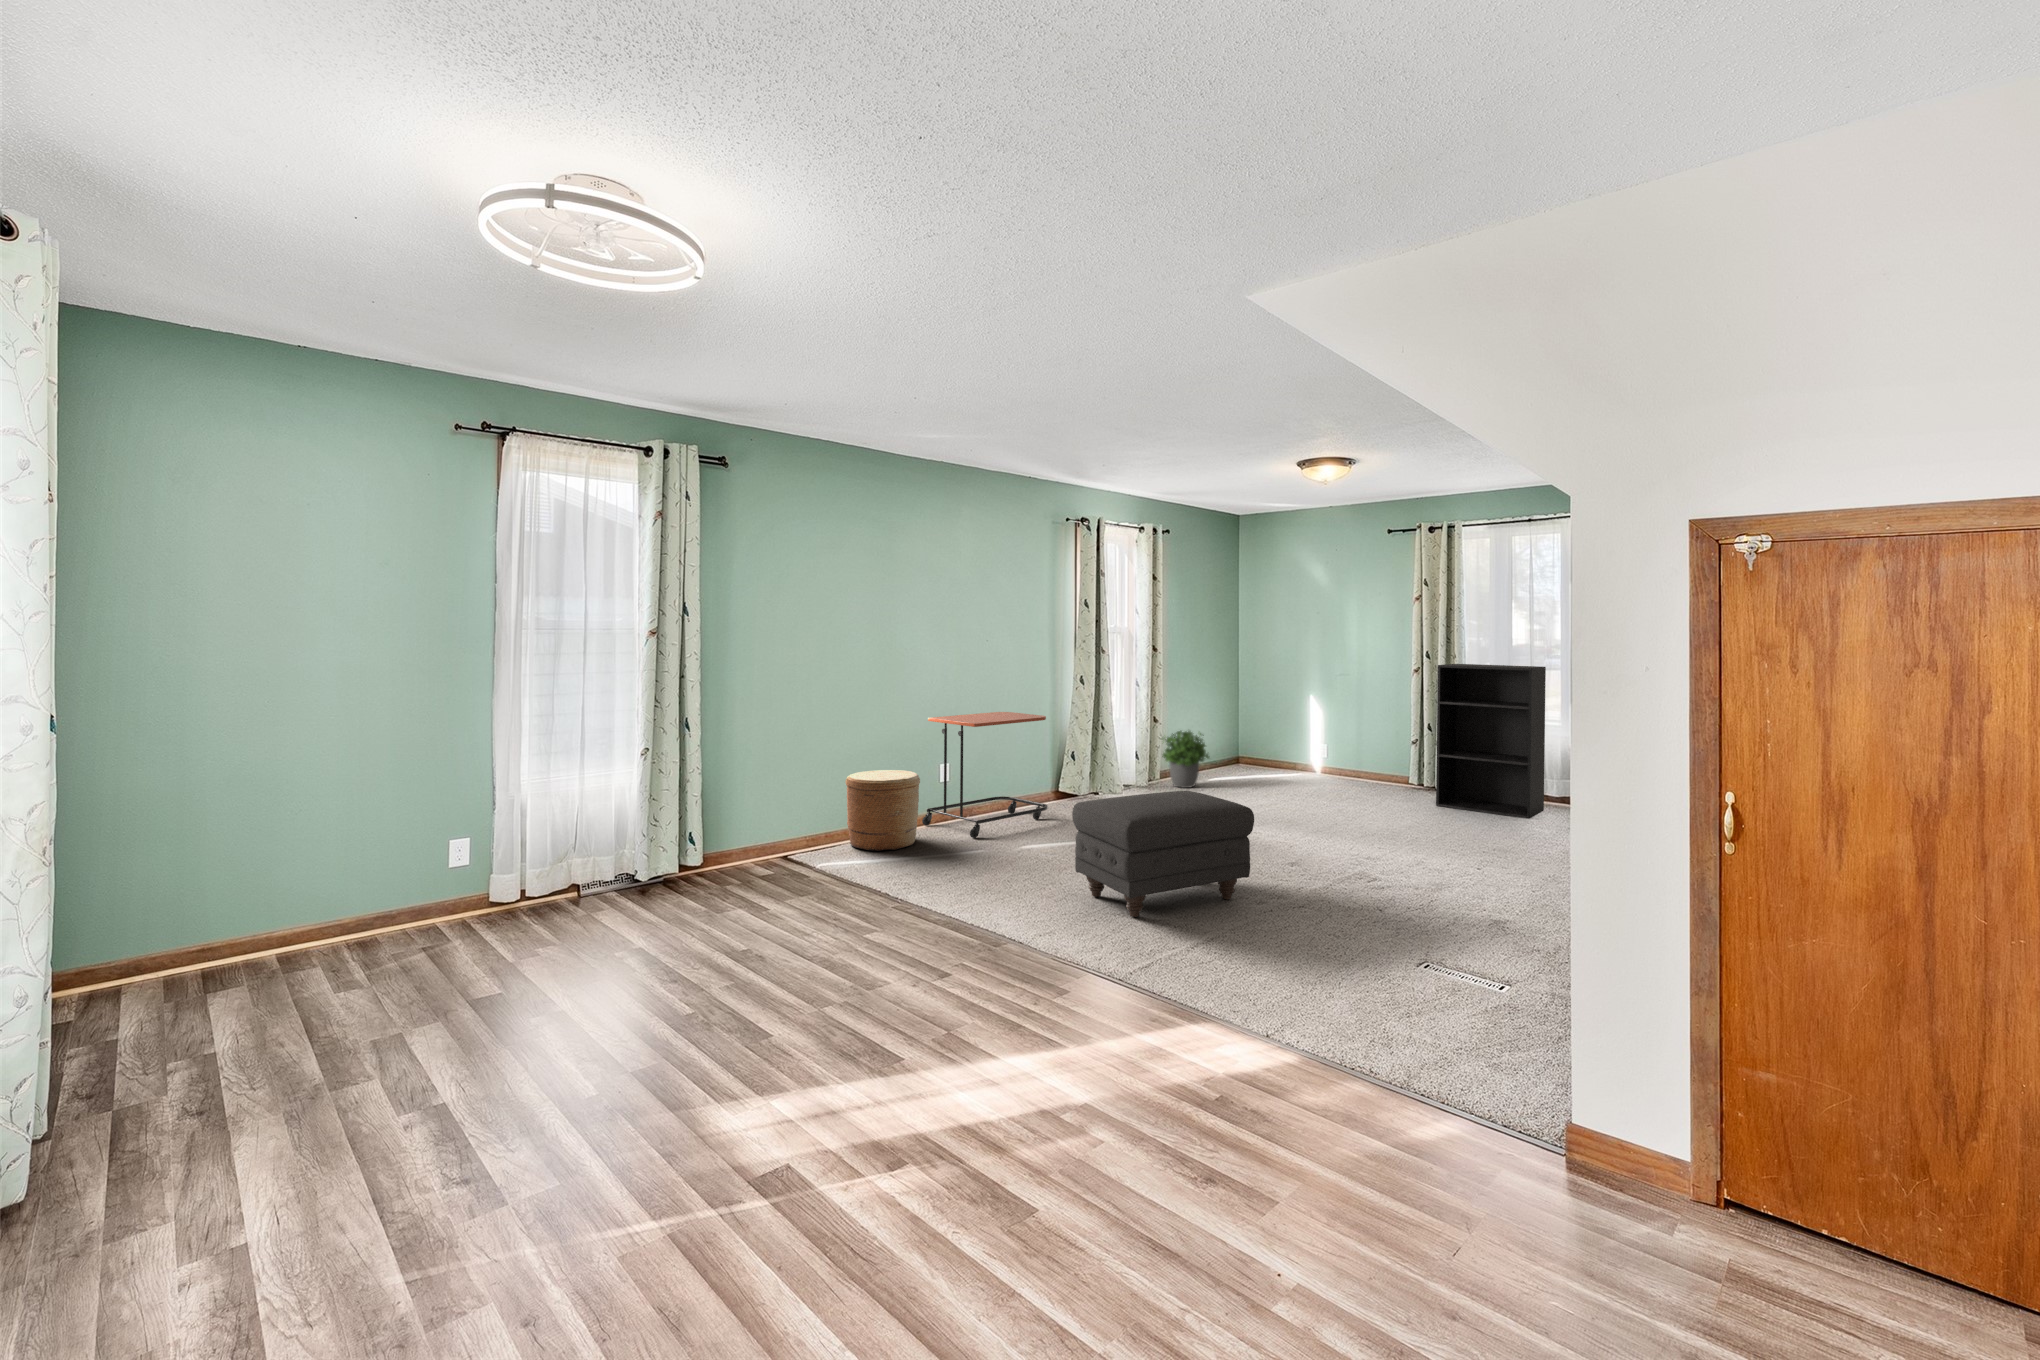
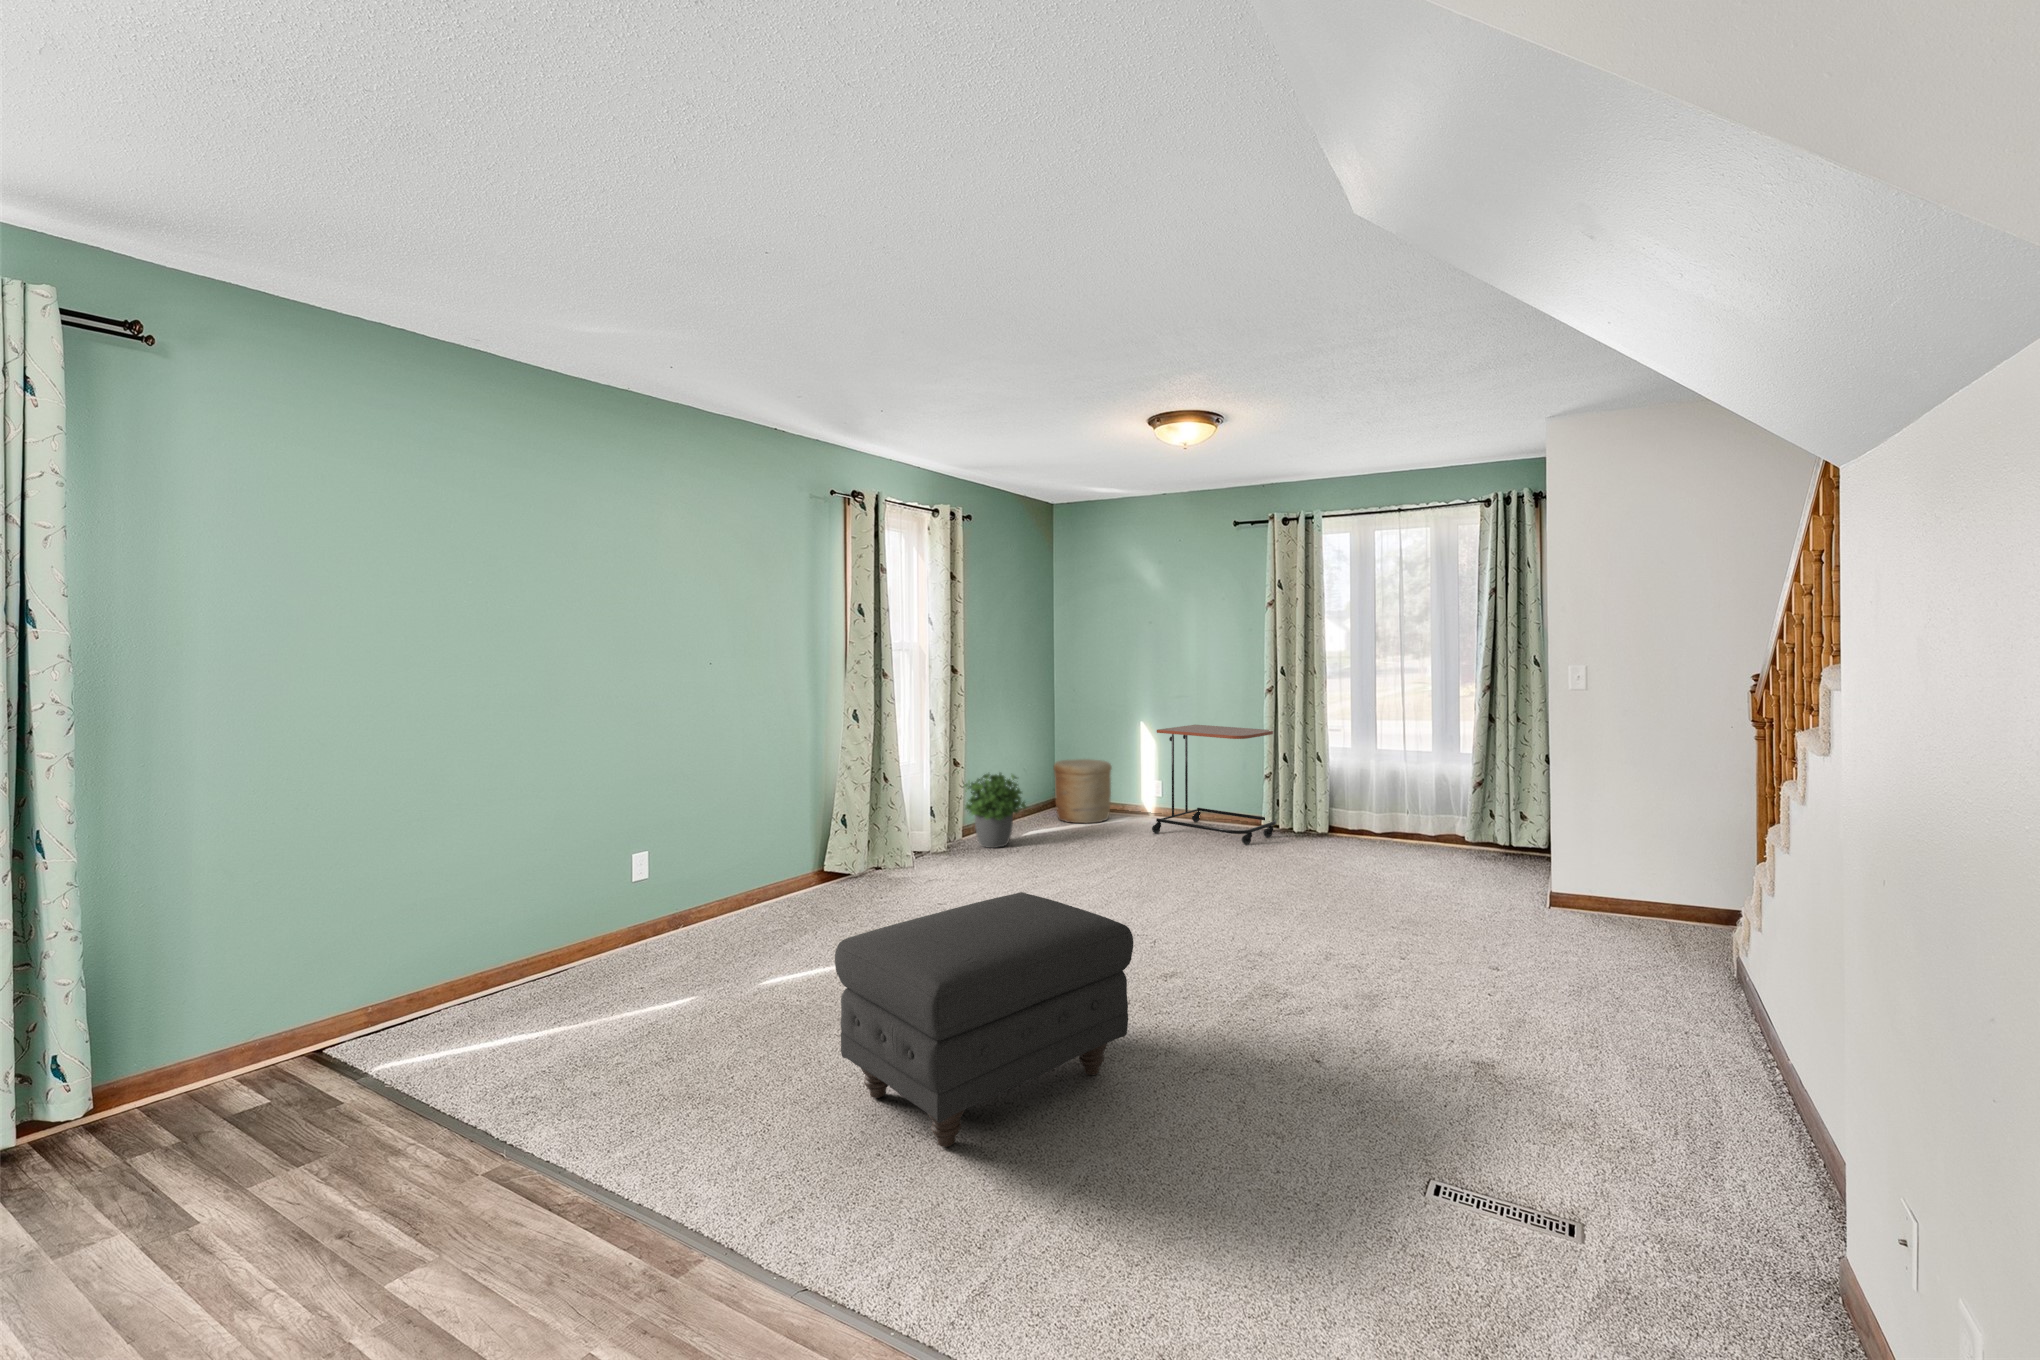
bookshelf: present [1436,664,1546,819] -> none [1302,681,1421,867]
side table: present [922,712,1048,838] -> present [1152,725,1276,845]
woven basket: present [845,770,920,851] -> present [1053,759,1112,824]

